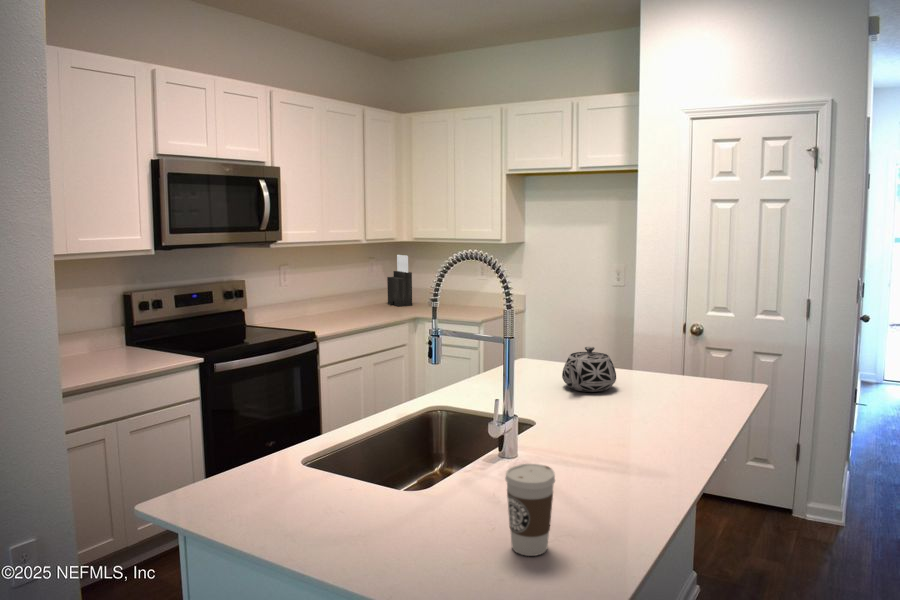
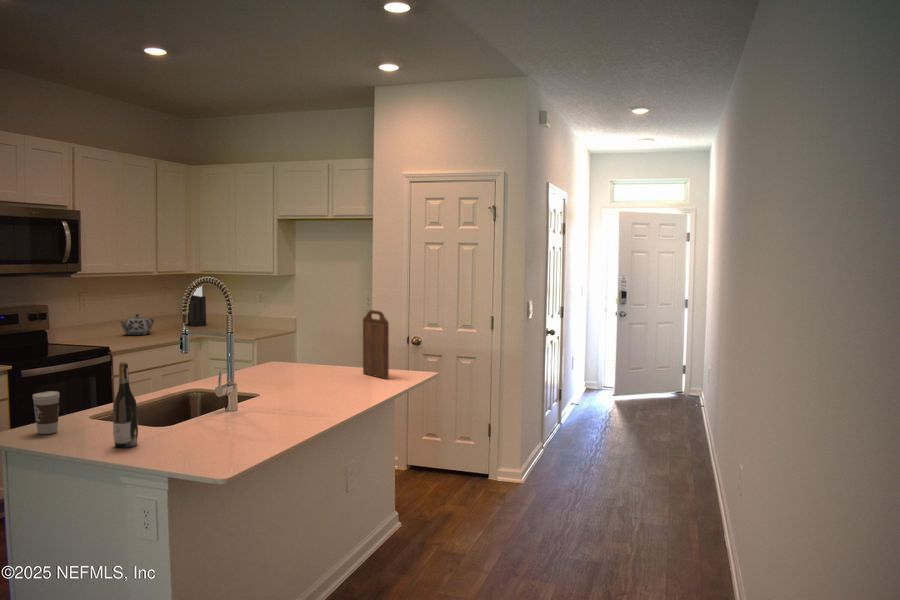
cutting board: none [670,290,723,393] -> present [363,310,389,379]
teapot: present [562,347,616,392] -> present [120,314,154,335]
wine bottle: none [364,392,408,558] -> present [113,362,138,448]
coffee cup: present [505,464,555,556] -> present [32,391,60,434]

